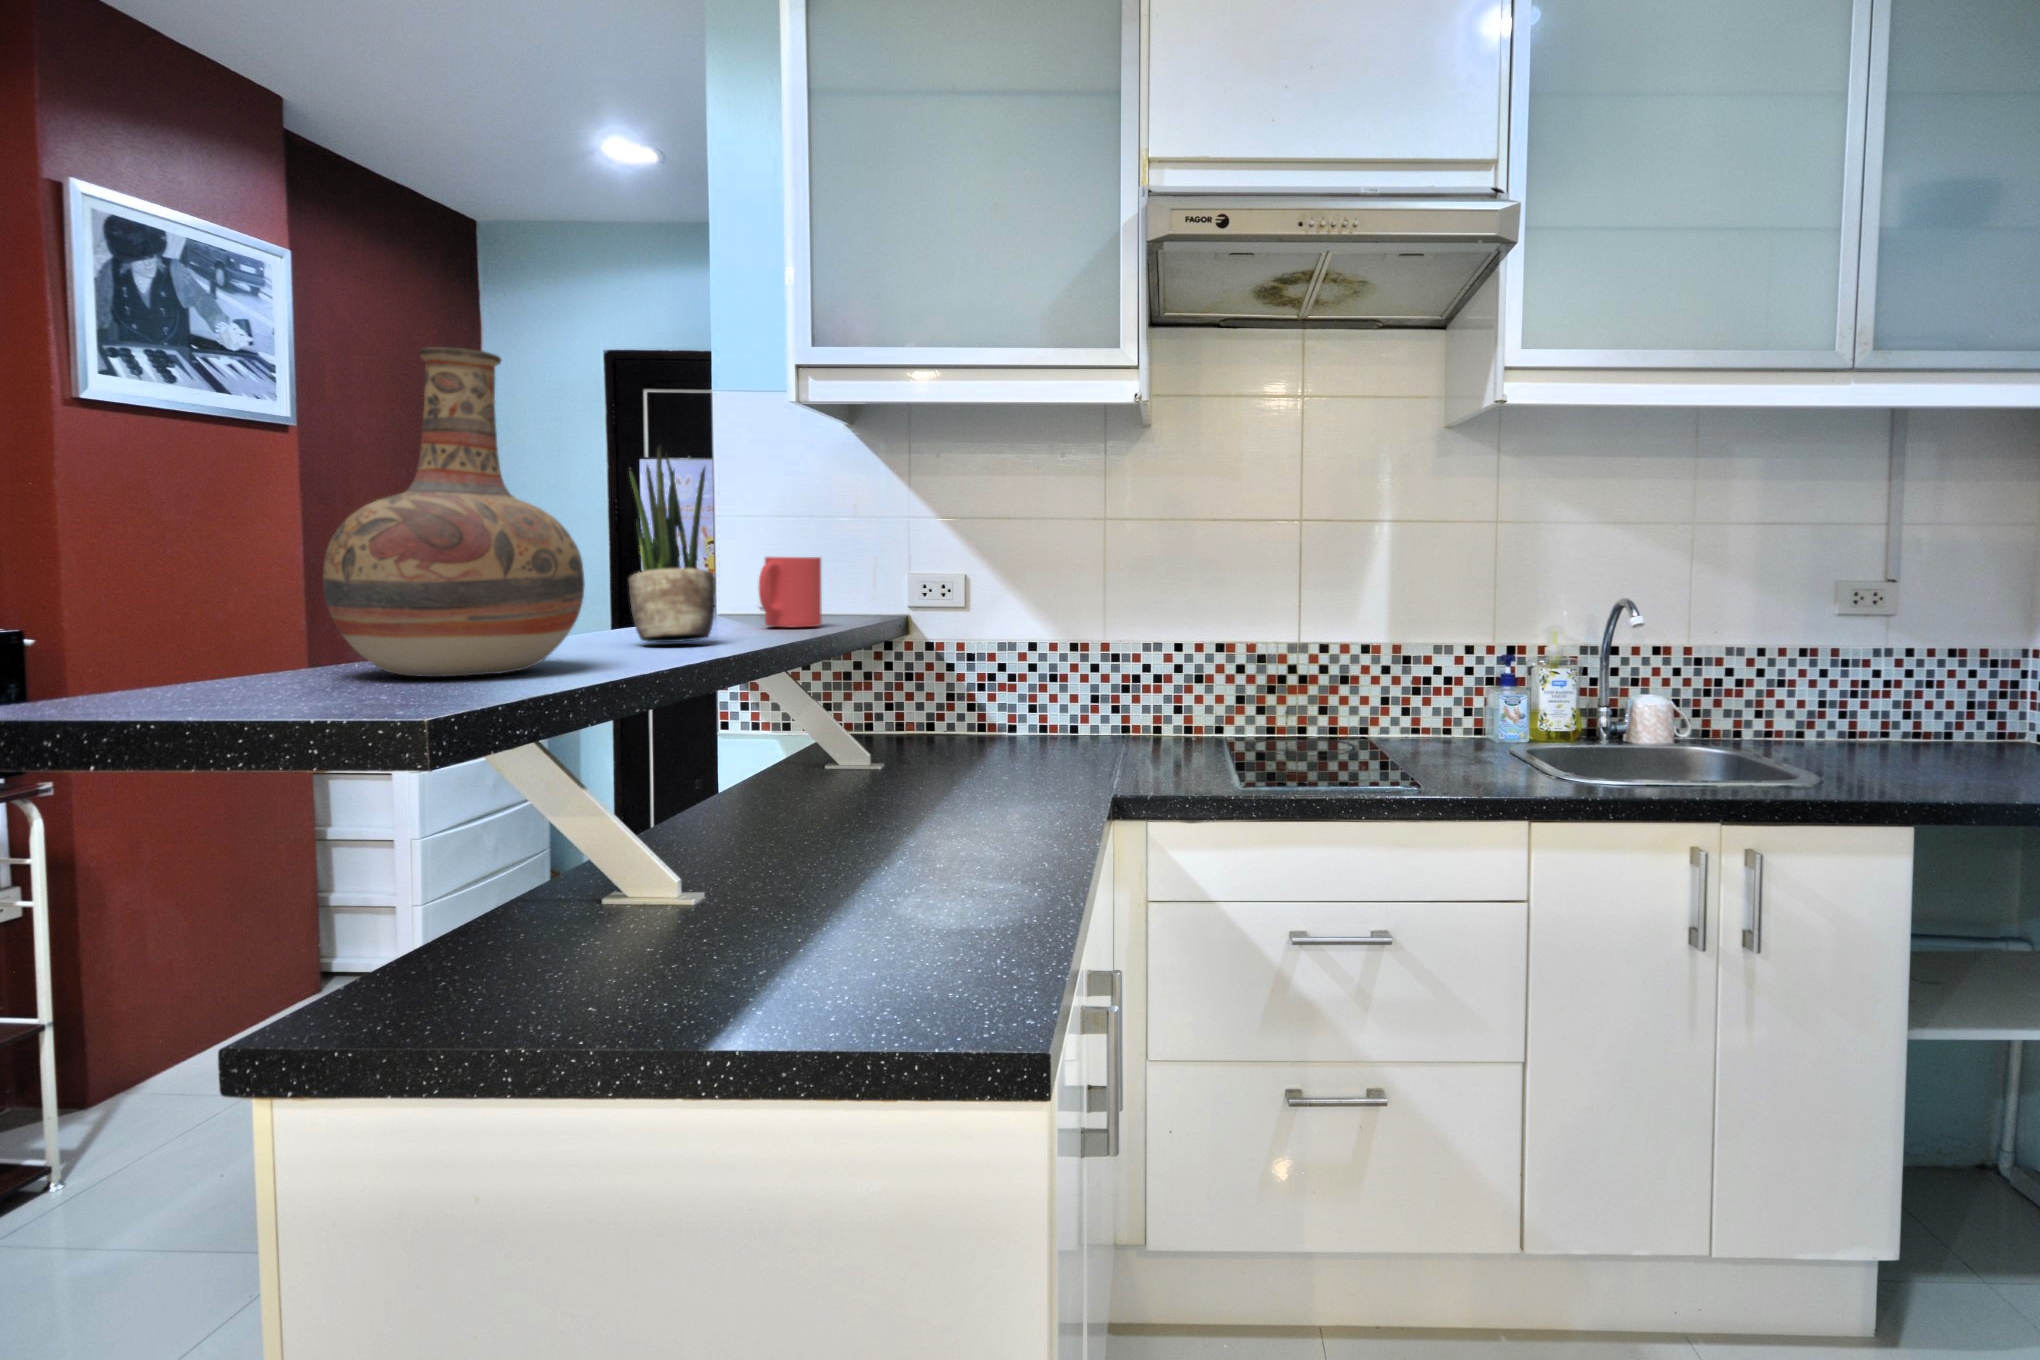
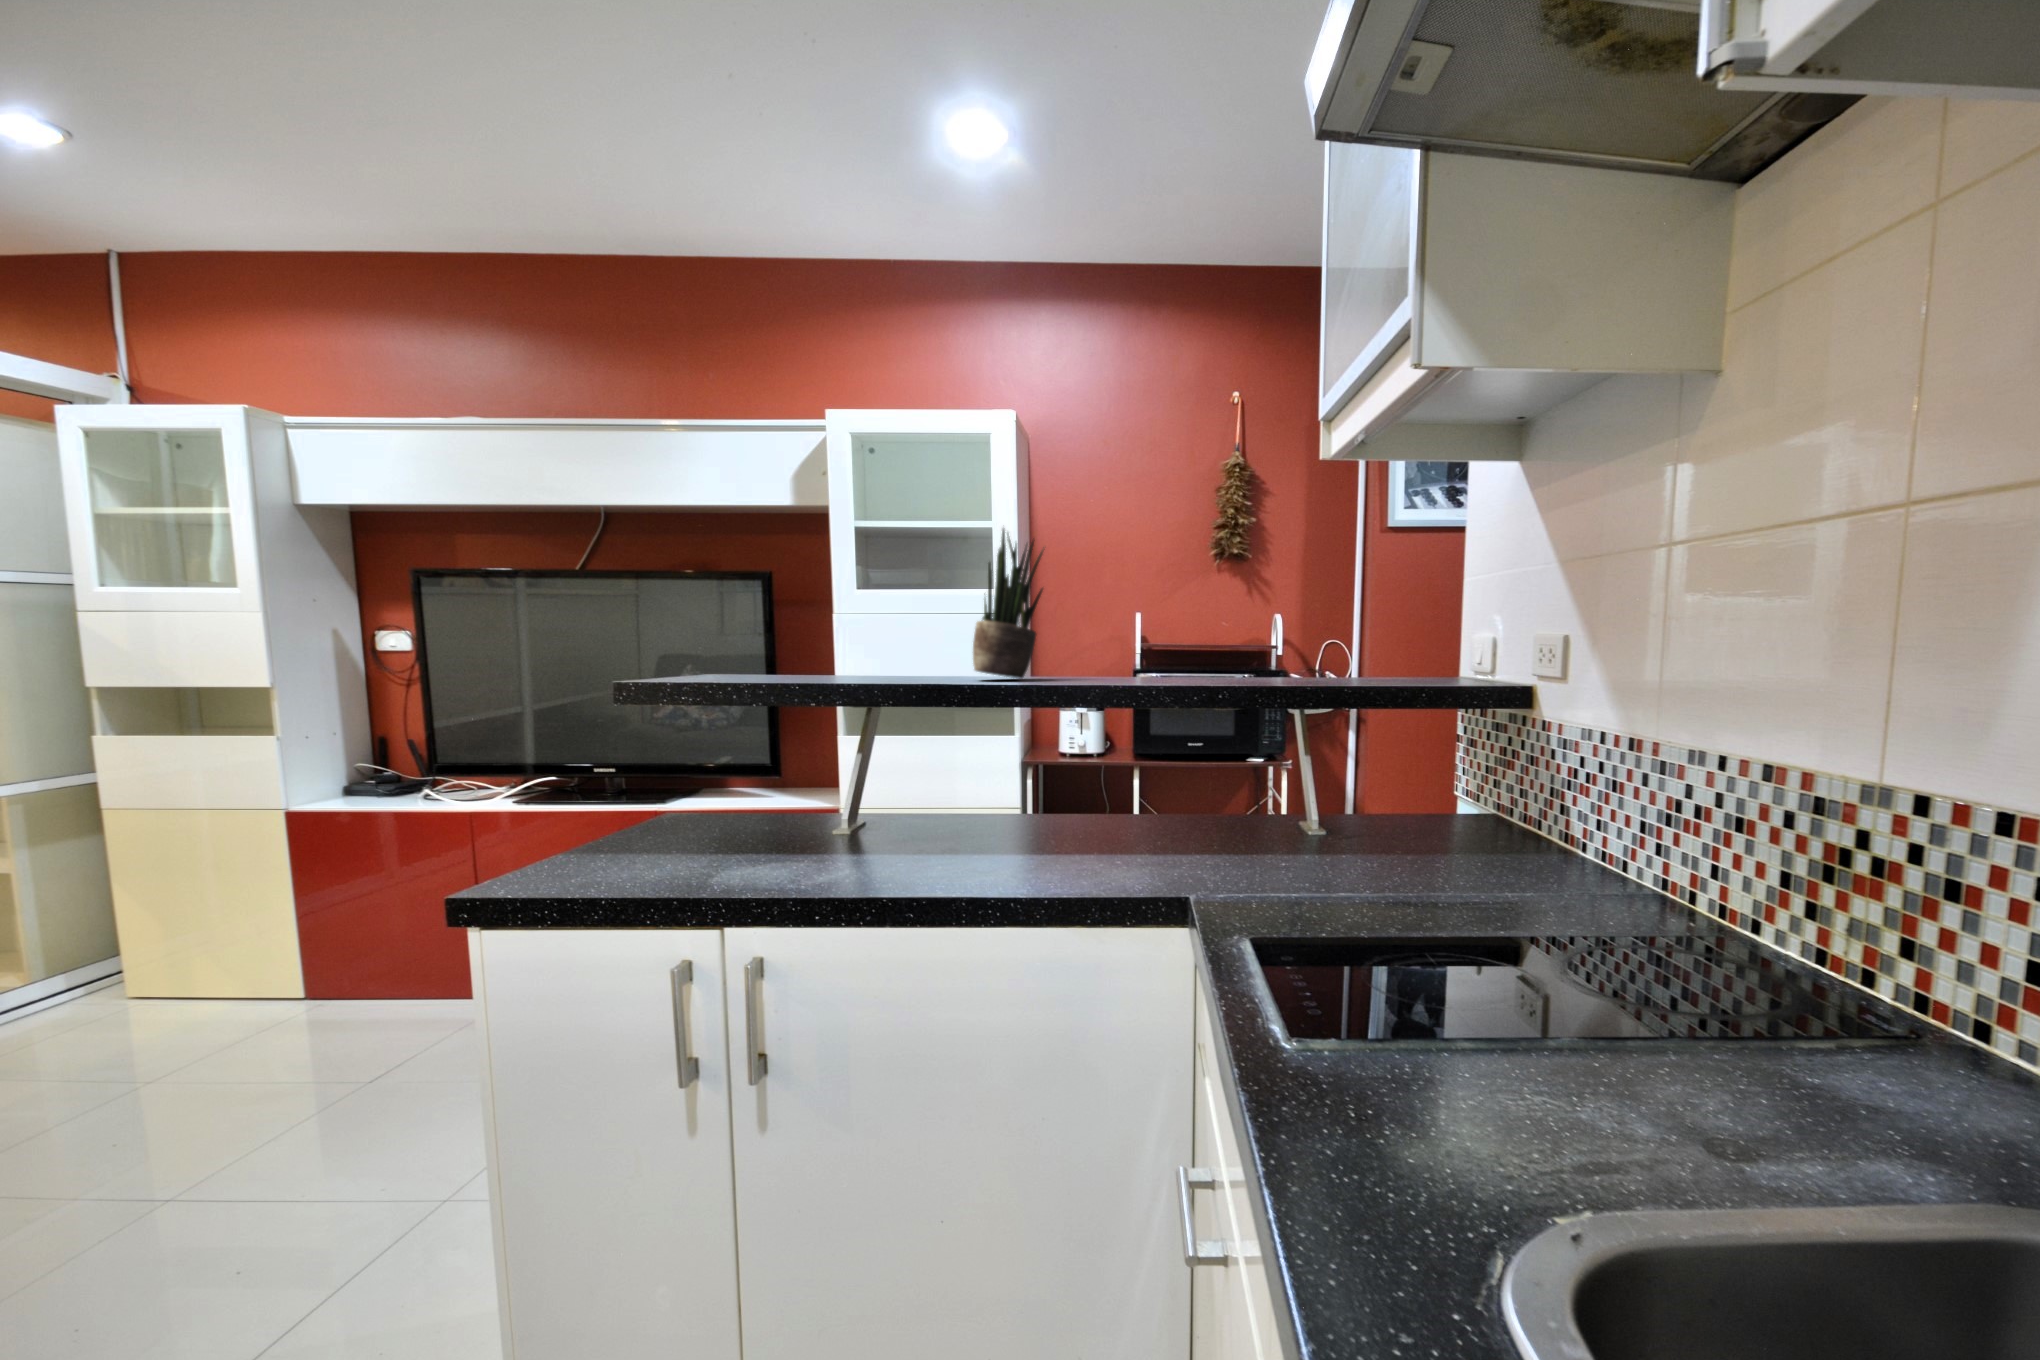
vase: present [323,347,585,677] -> none [723,493,855,680]
mug: present [759,556,822,628] -> none [1179,611,1251,679]

